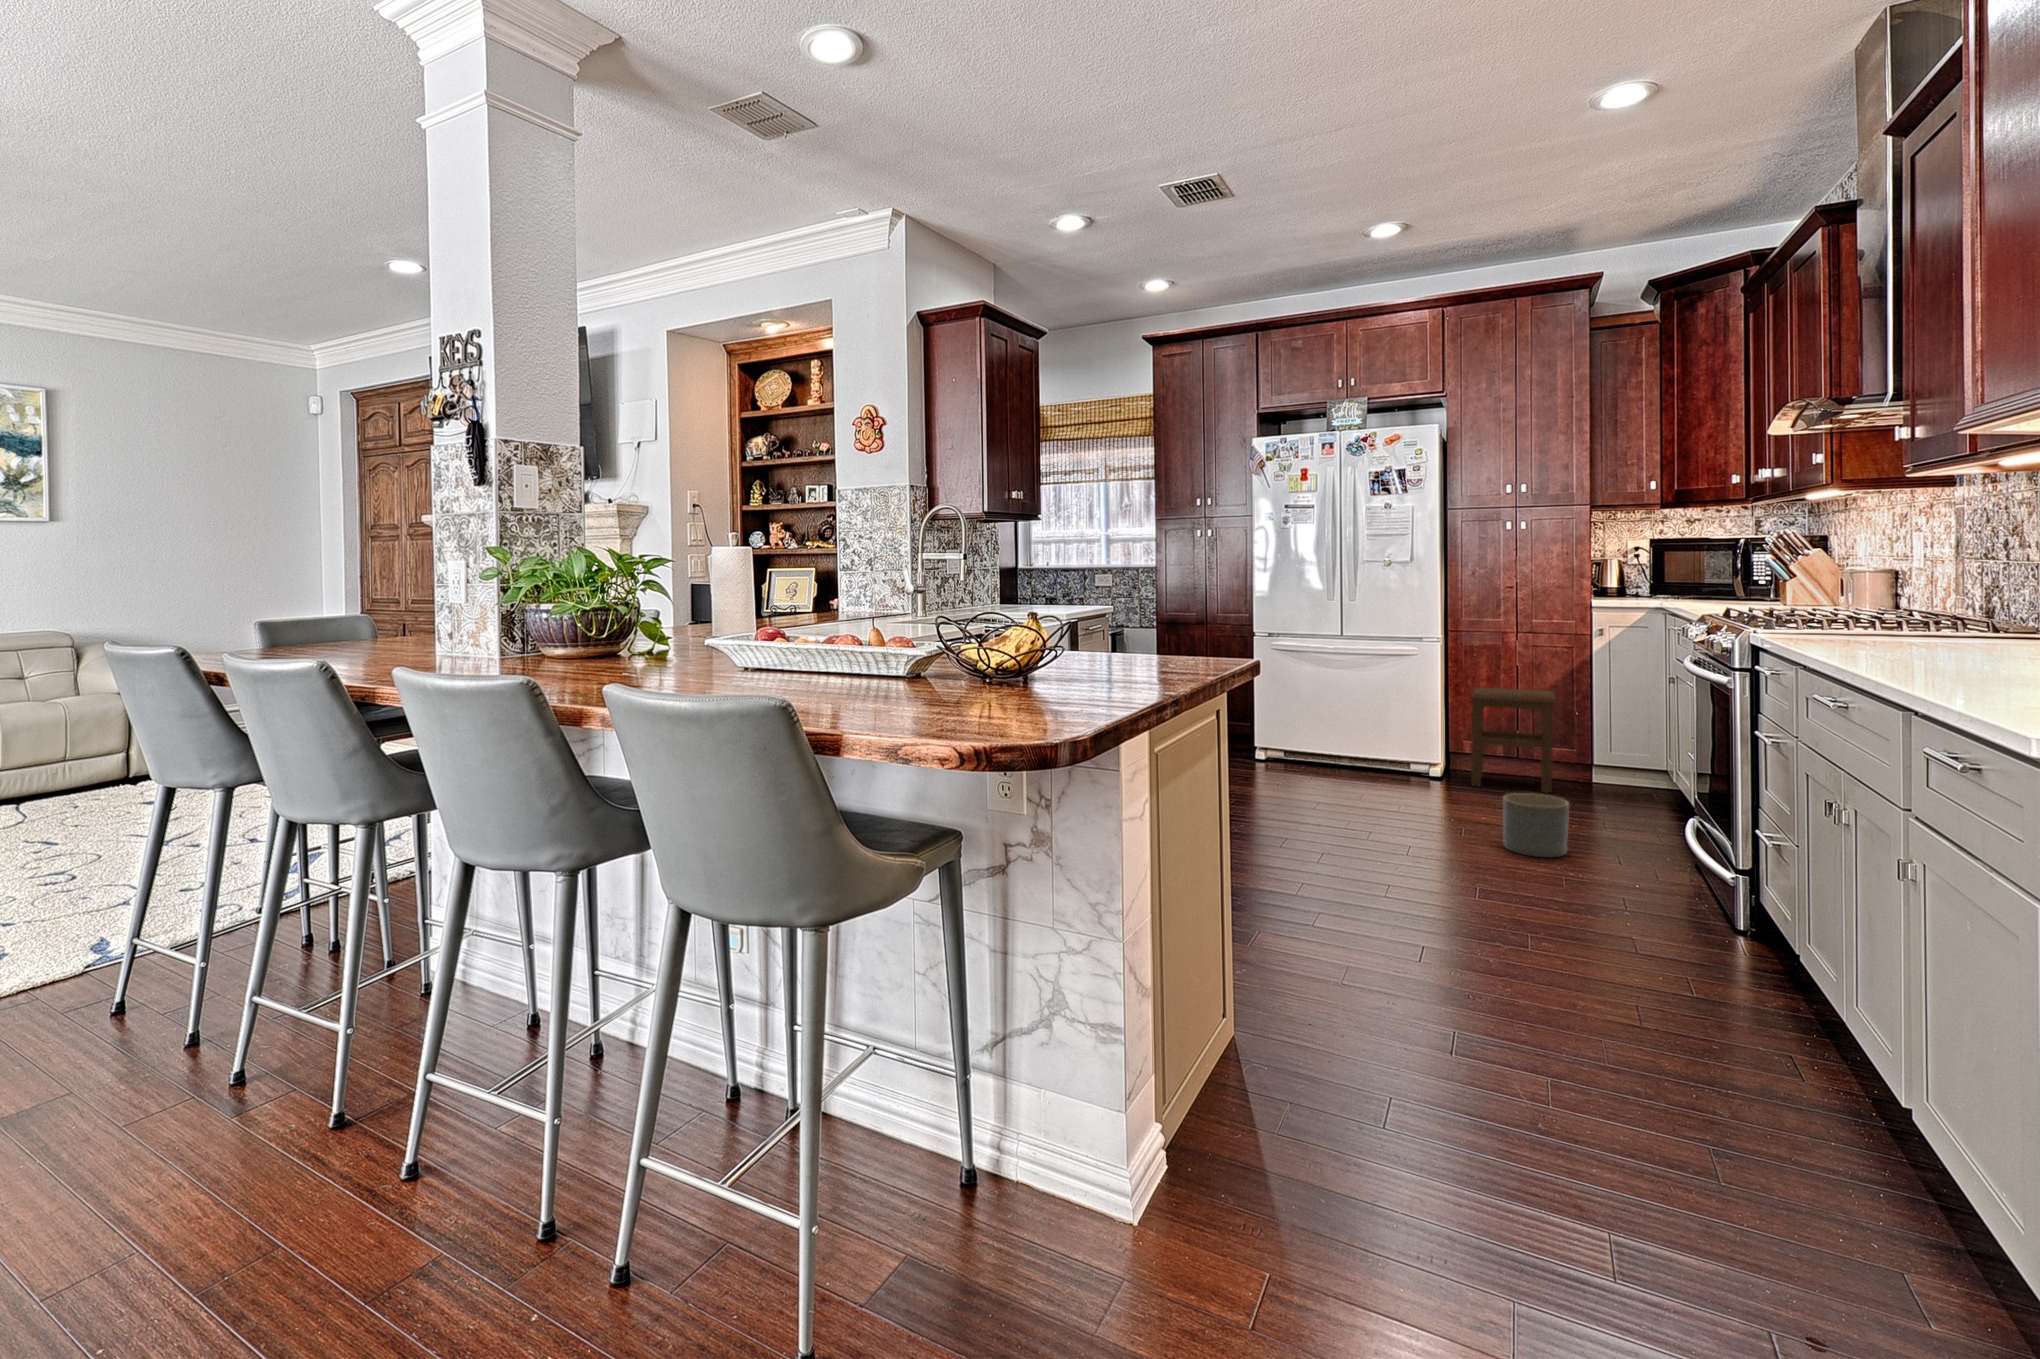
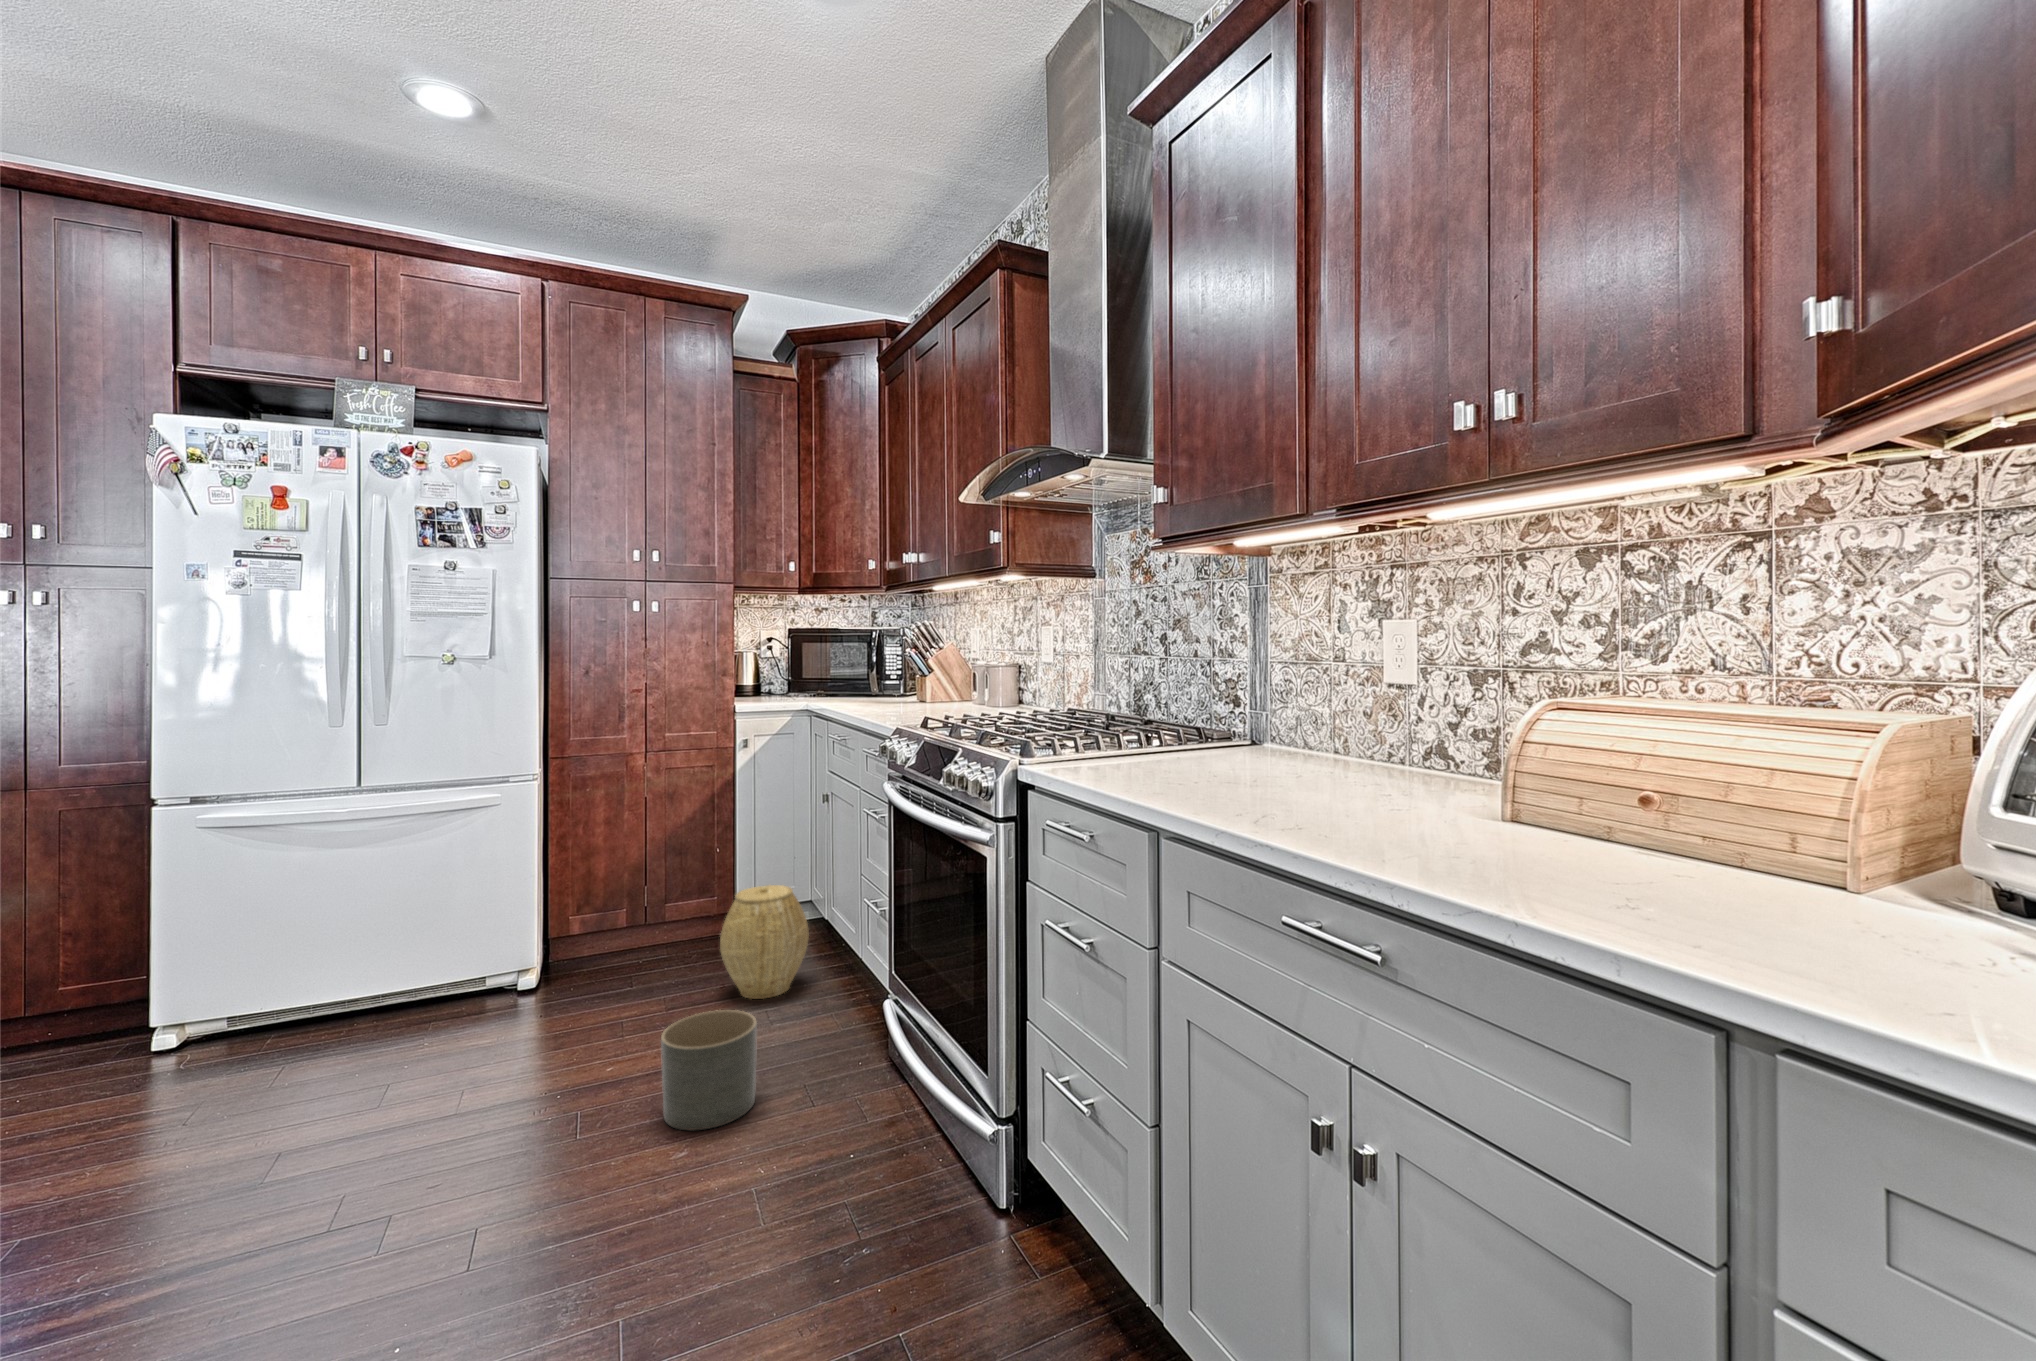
stool: present [1471,688,1556,793] -> none [590,824,705,985]
woven basket: none [1561,737,1637,818] -> present [720,885,809,999]

